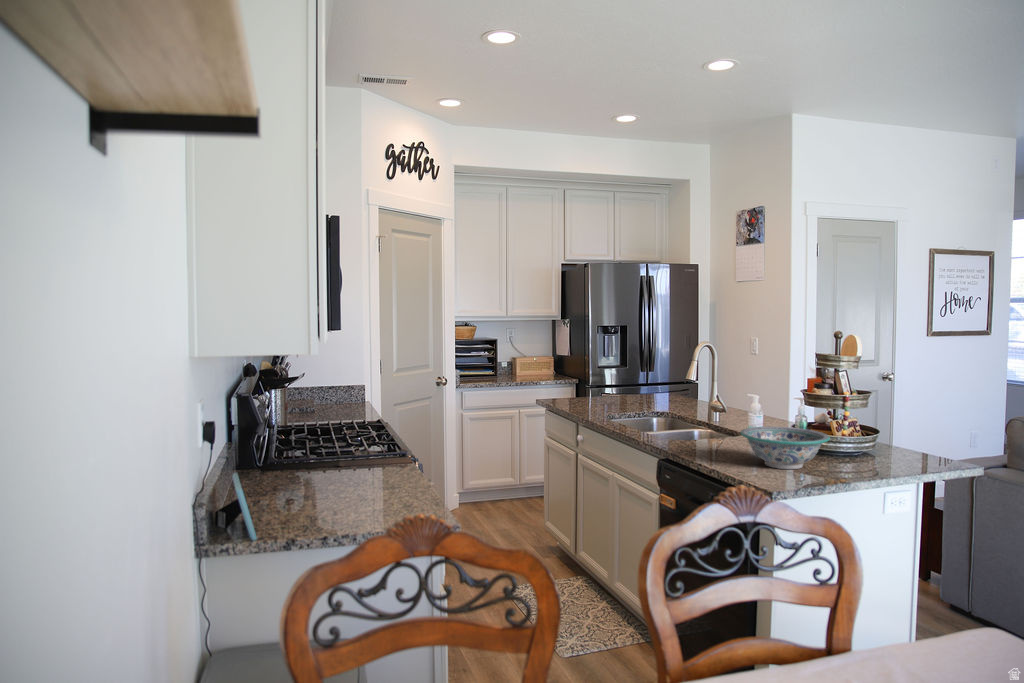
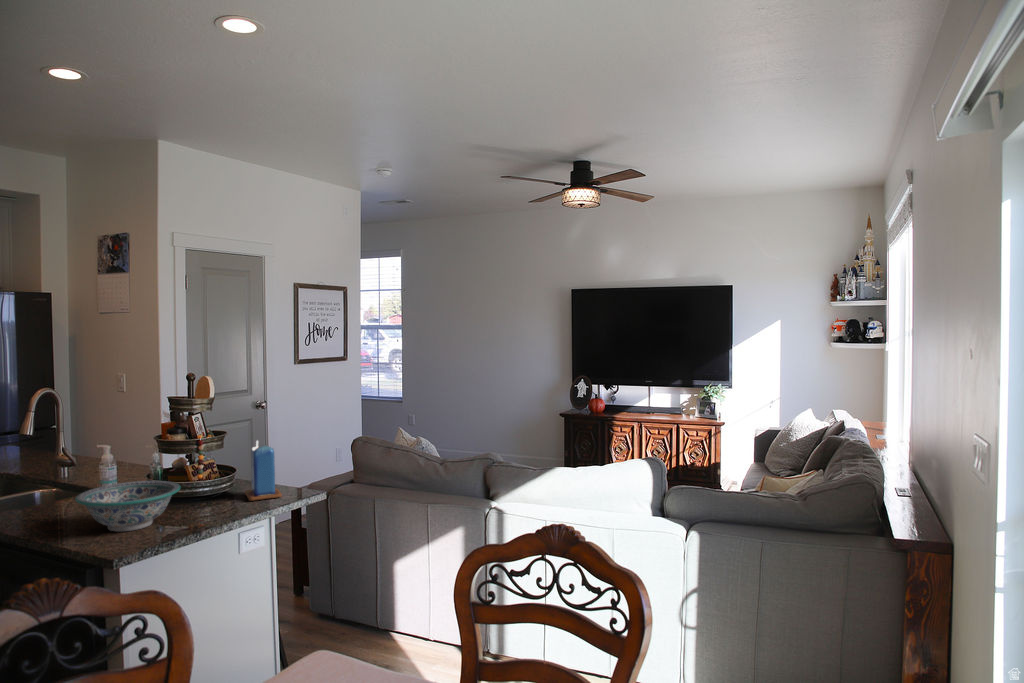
candle: none [889,404,933,467] -> present [245,441,282,501]

